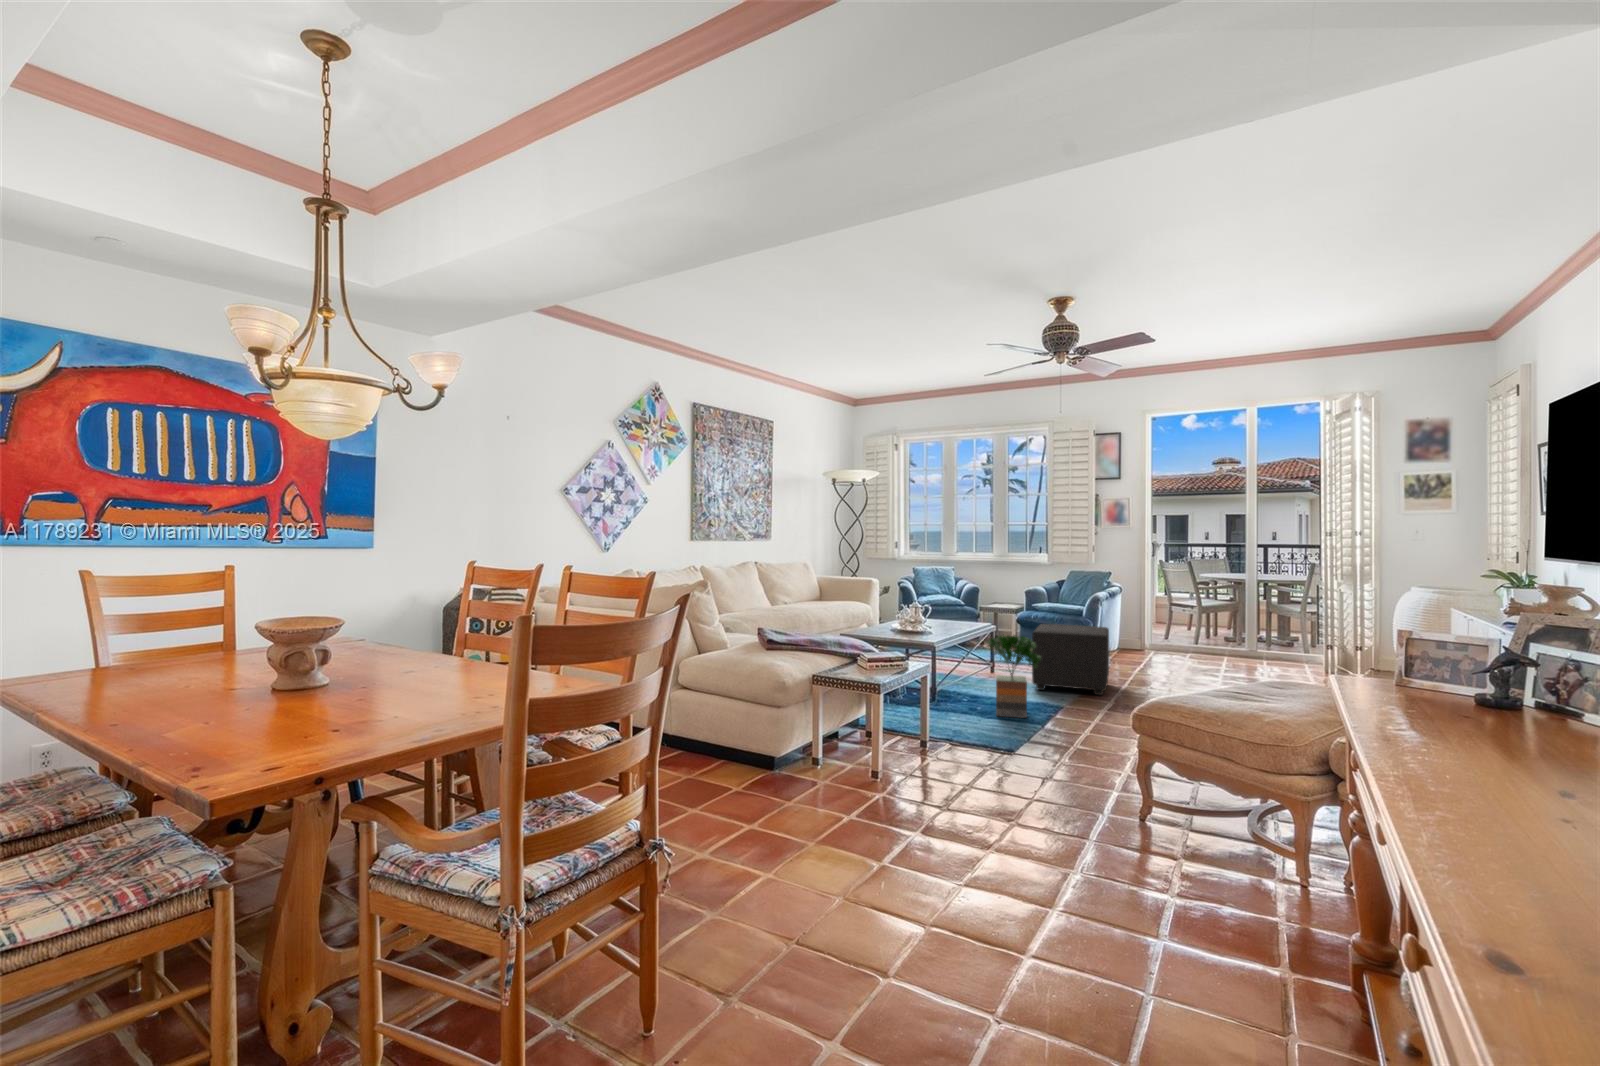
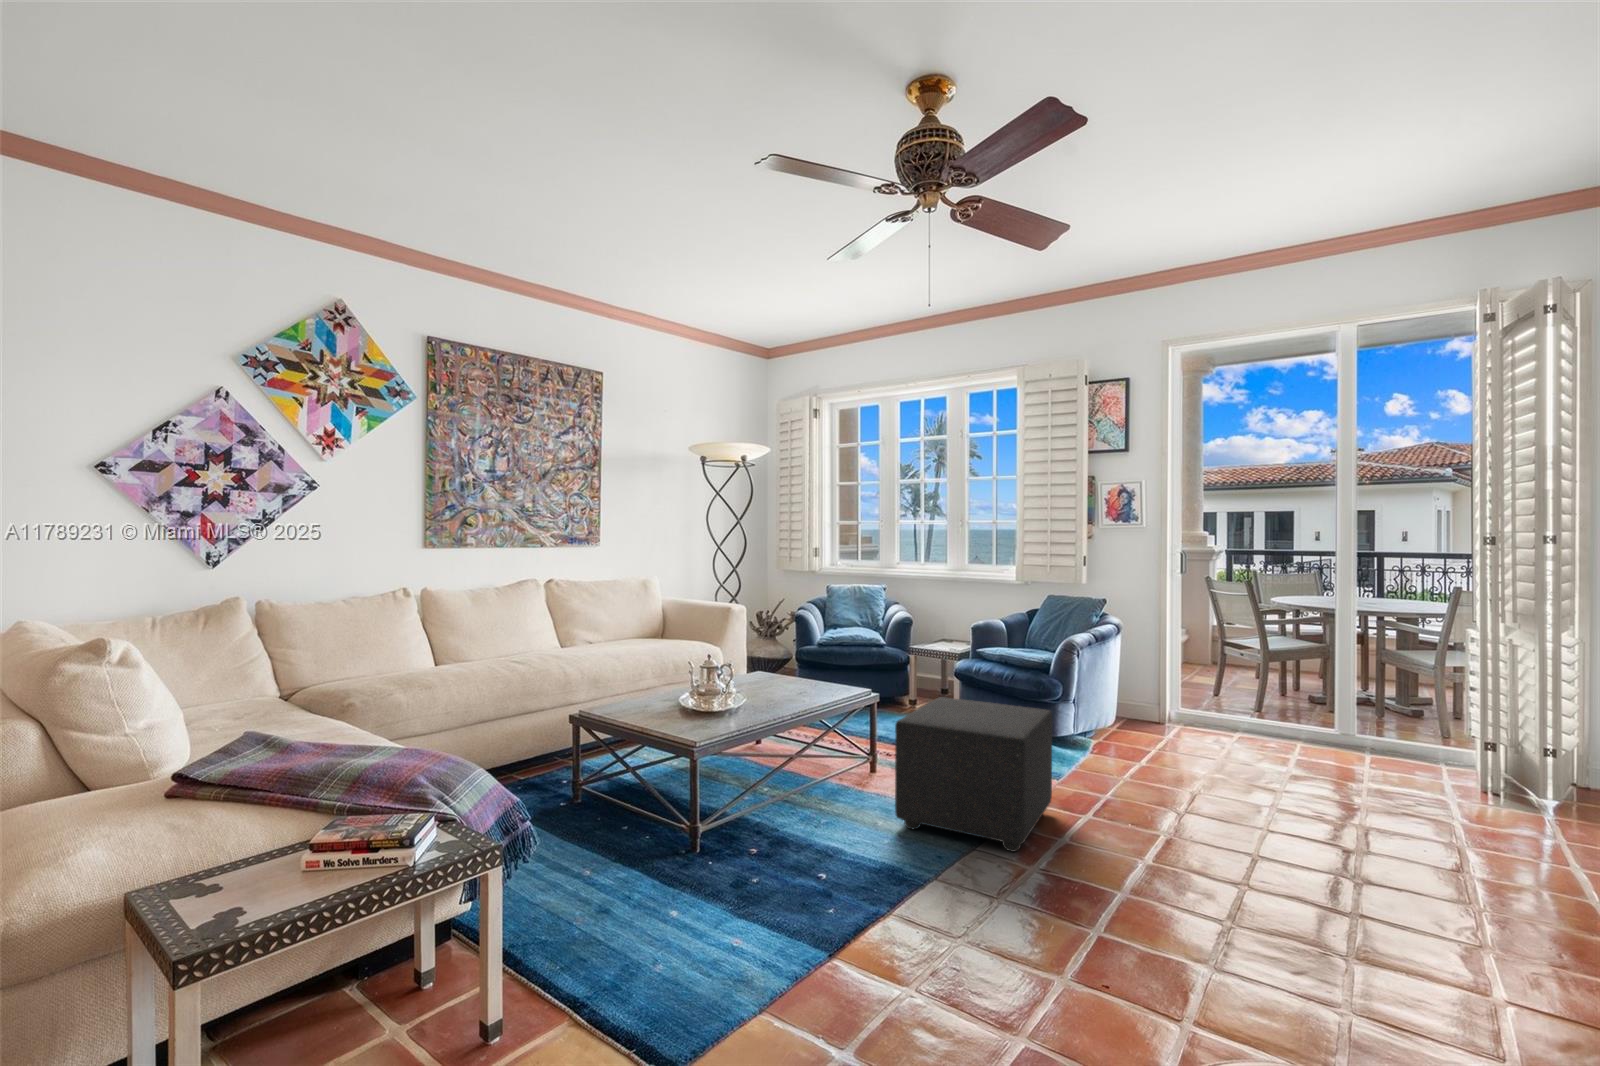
potted tree: present [988,634,1041,718] -> none [744,742,848,930]

